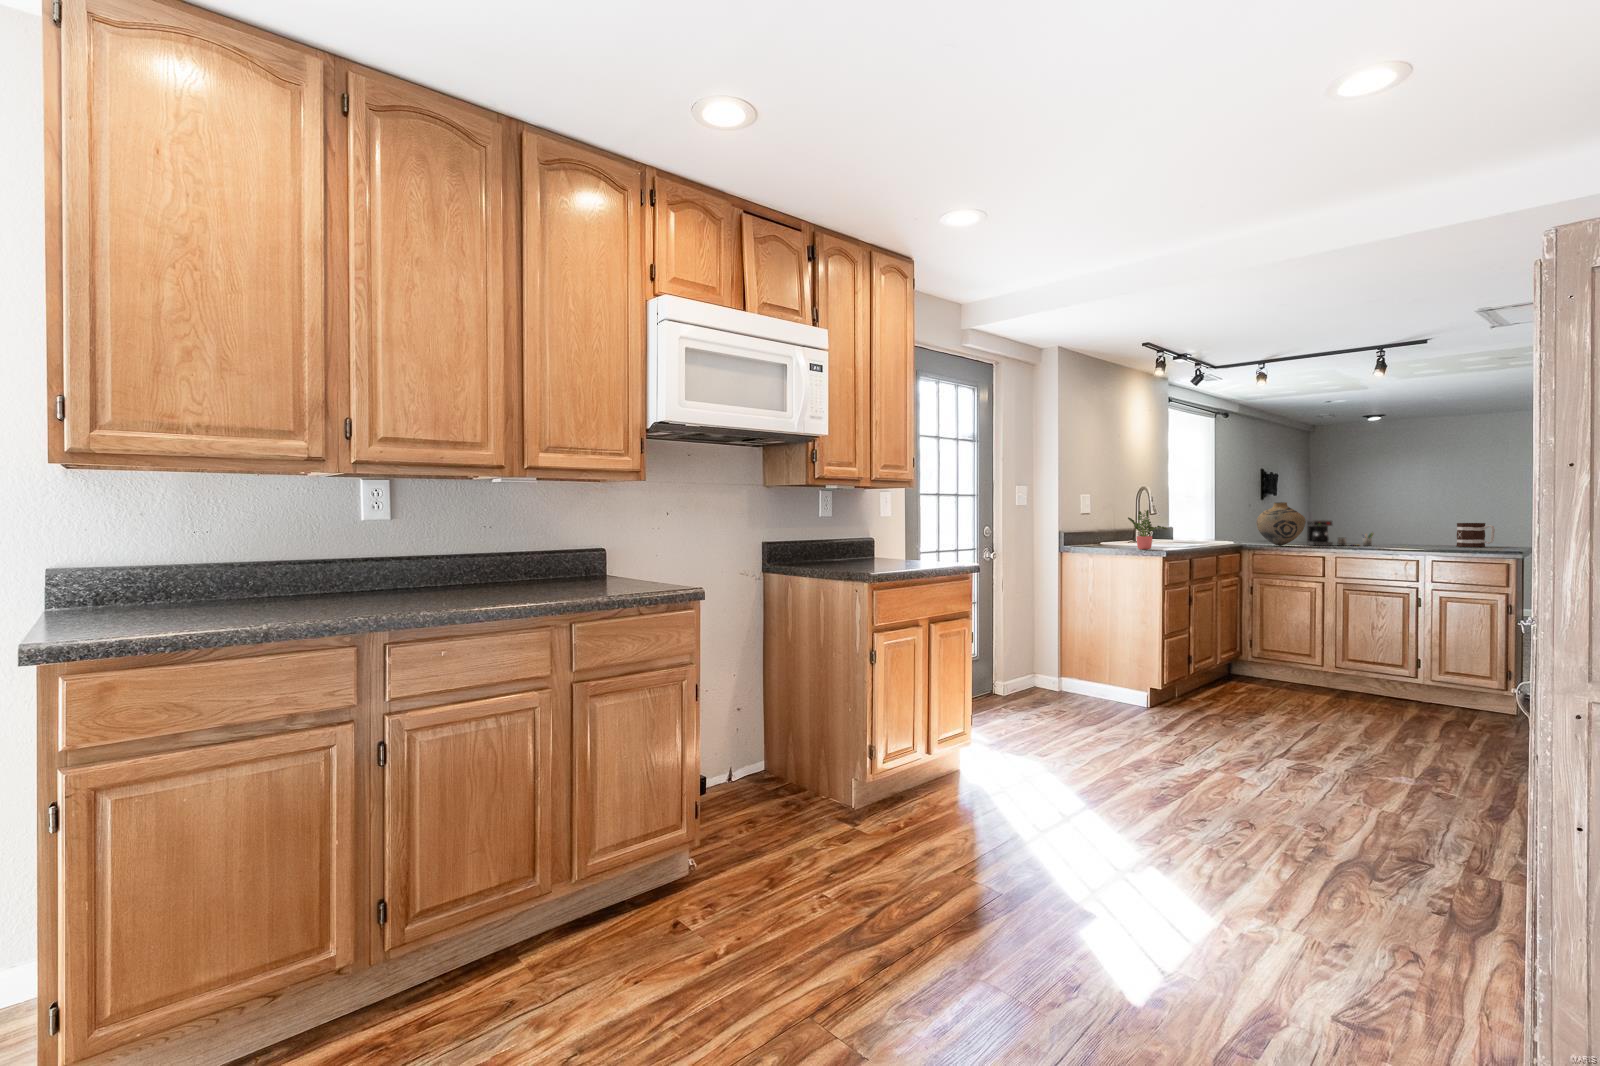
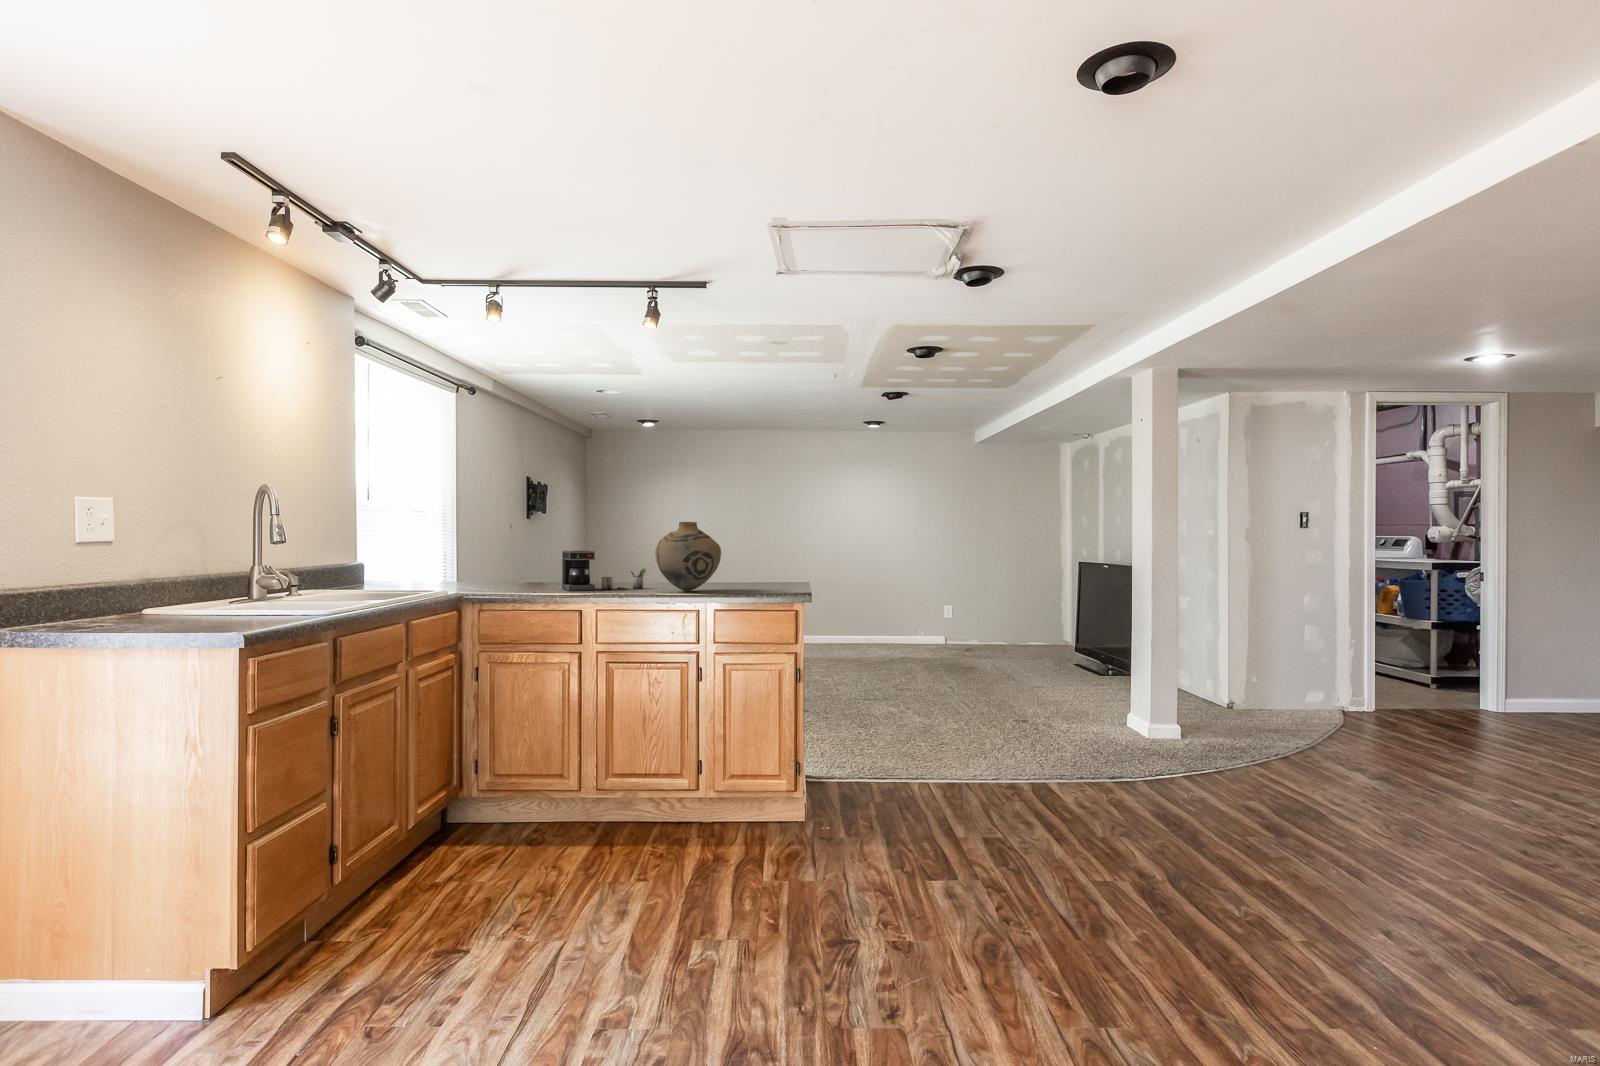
vase: present [1256,502,1306,546] -> present [655,522,721,591]
potted plant: present [1128,510,1167,550] -> none [140,530,255,629]
mug: present [1456,523,1495,547] -> none [734,554,772,587]

